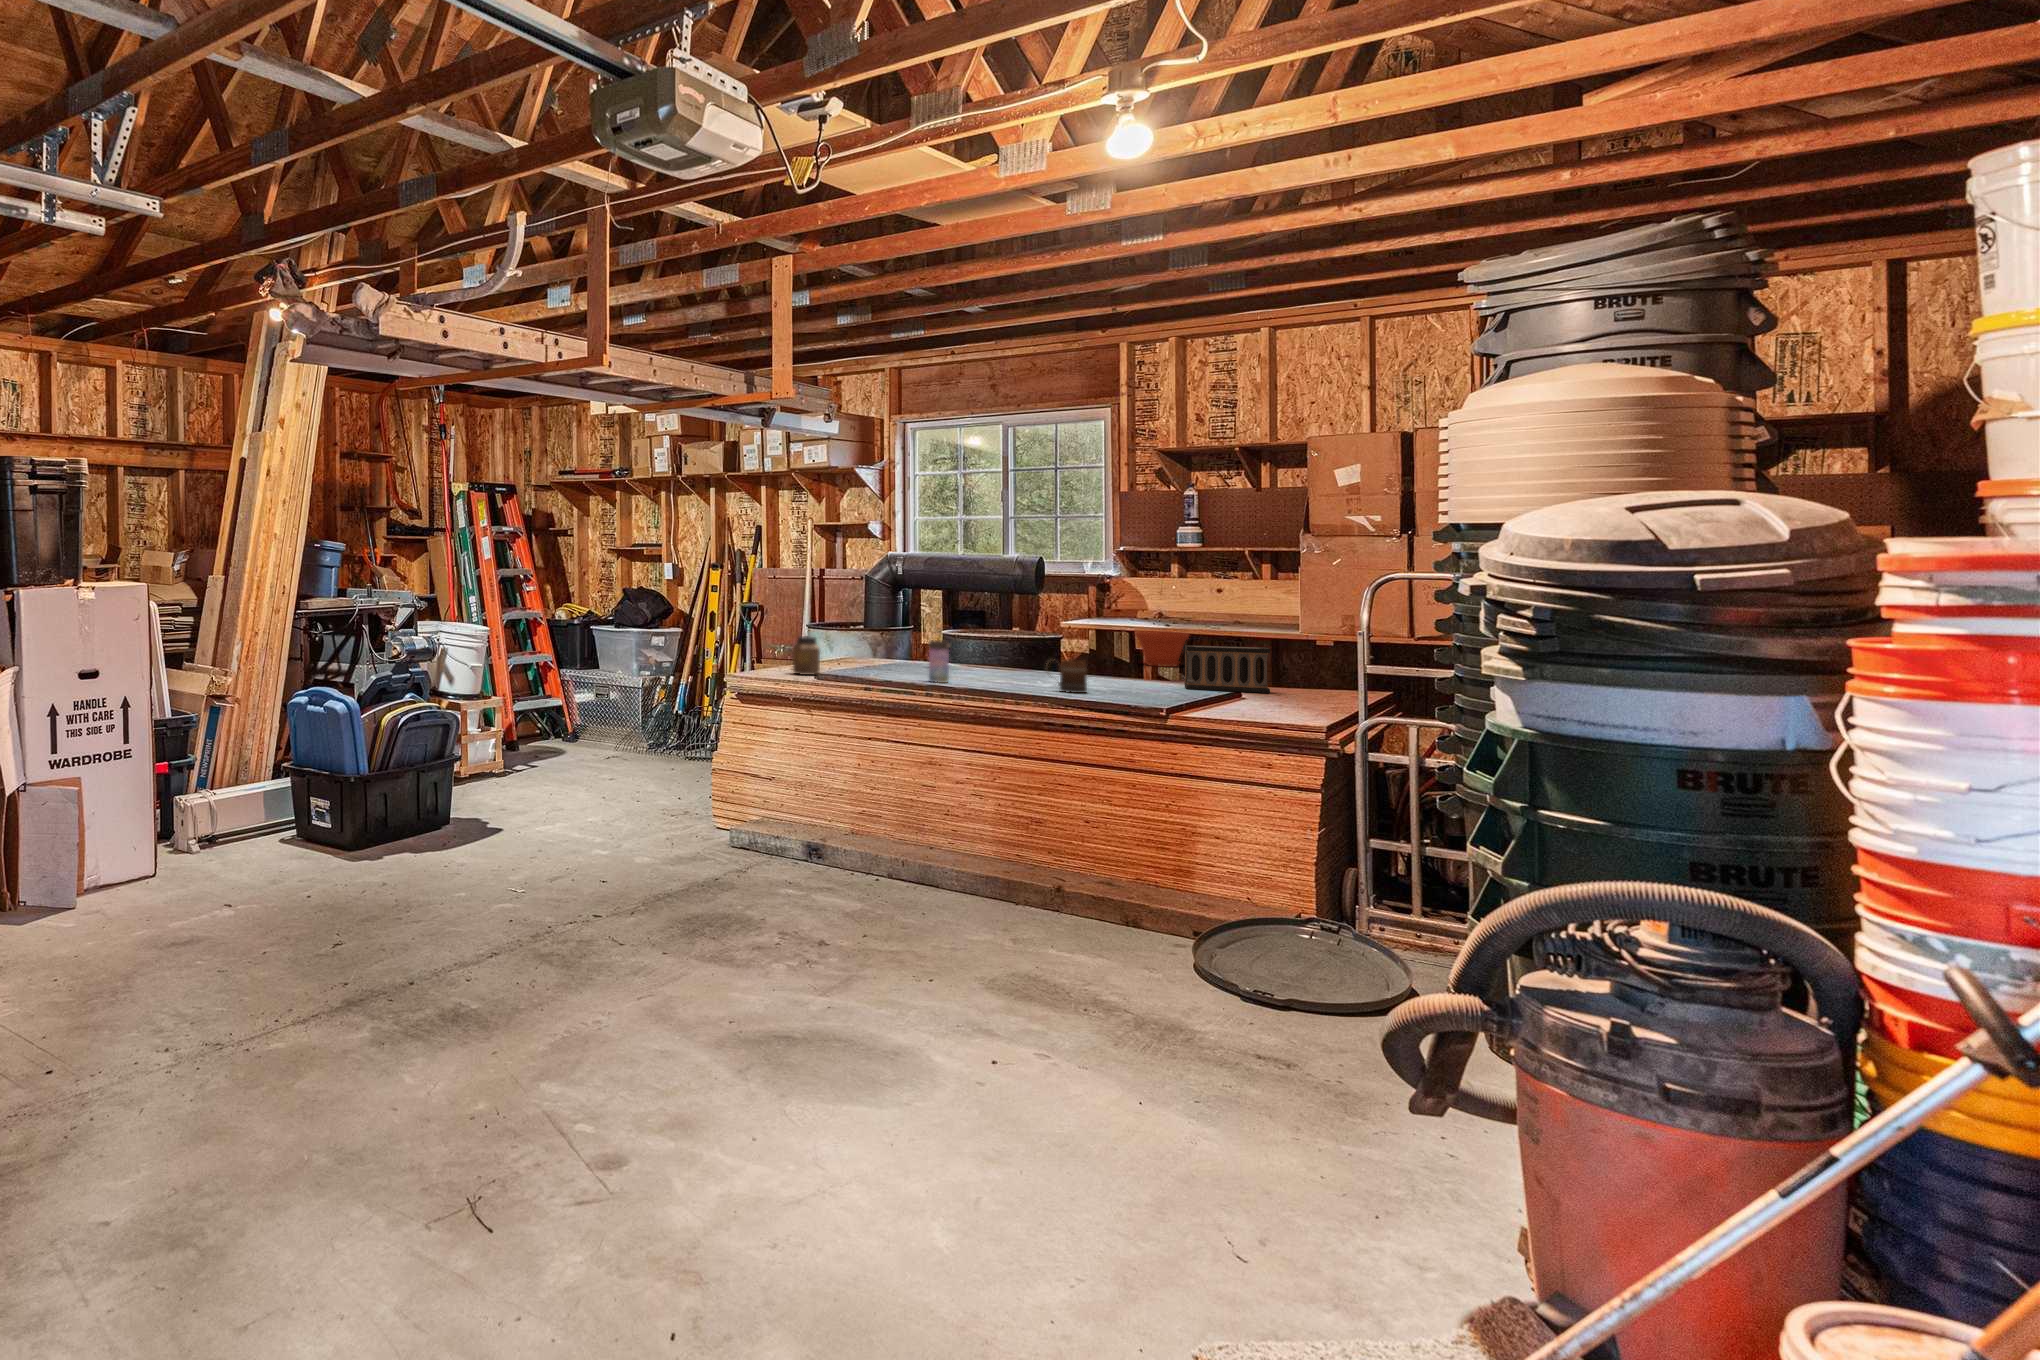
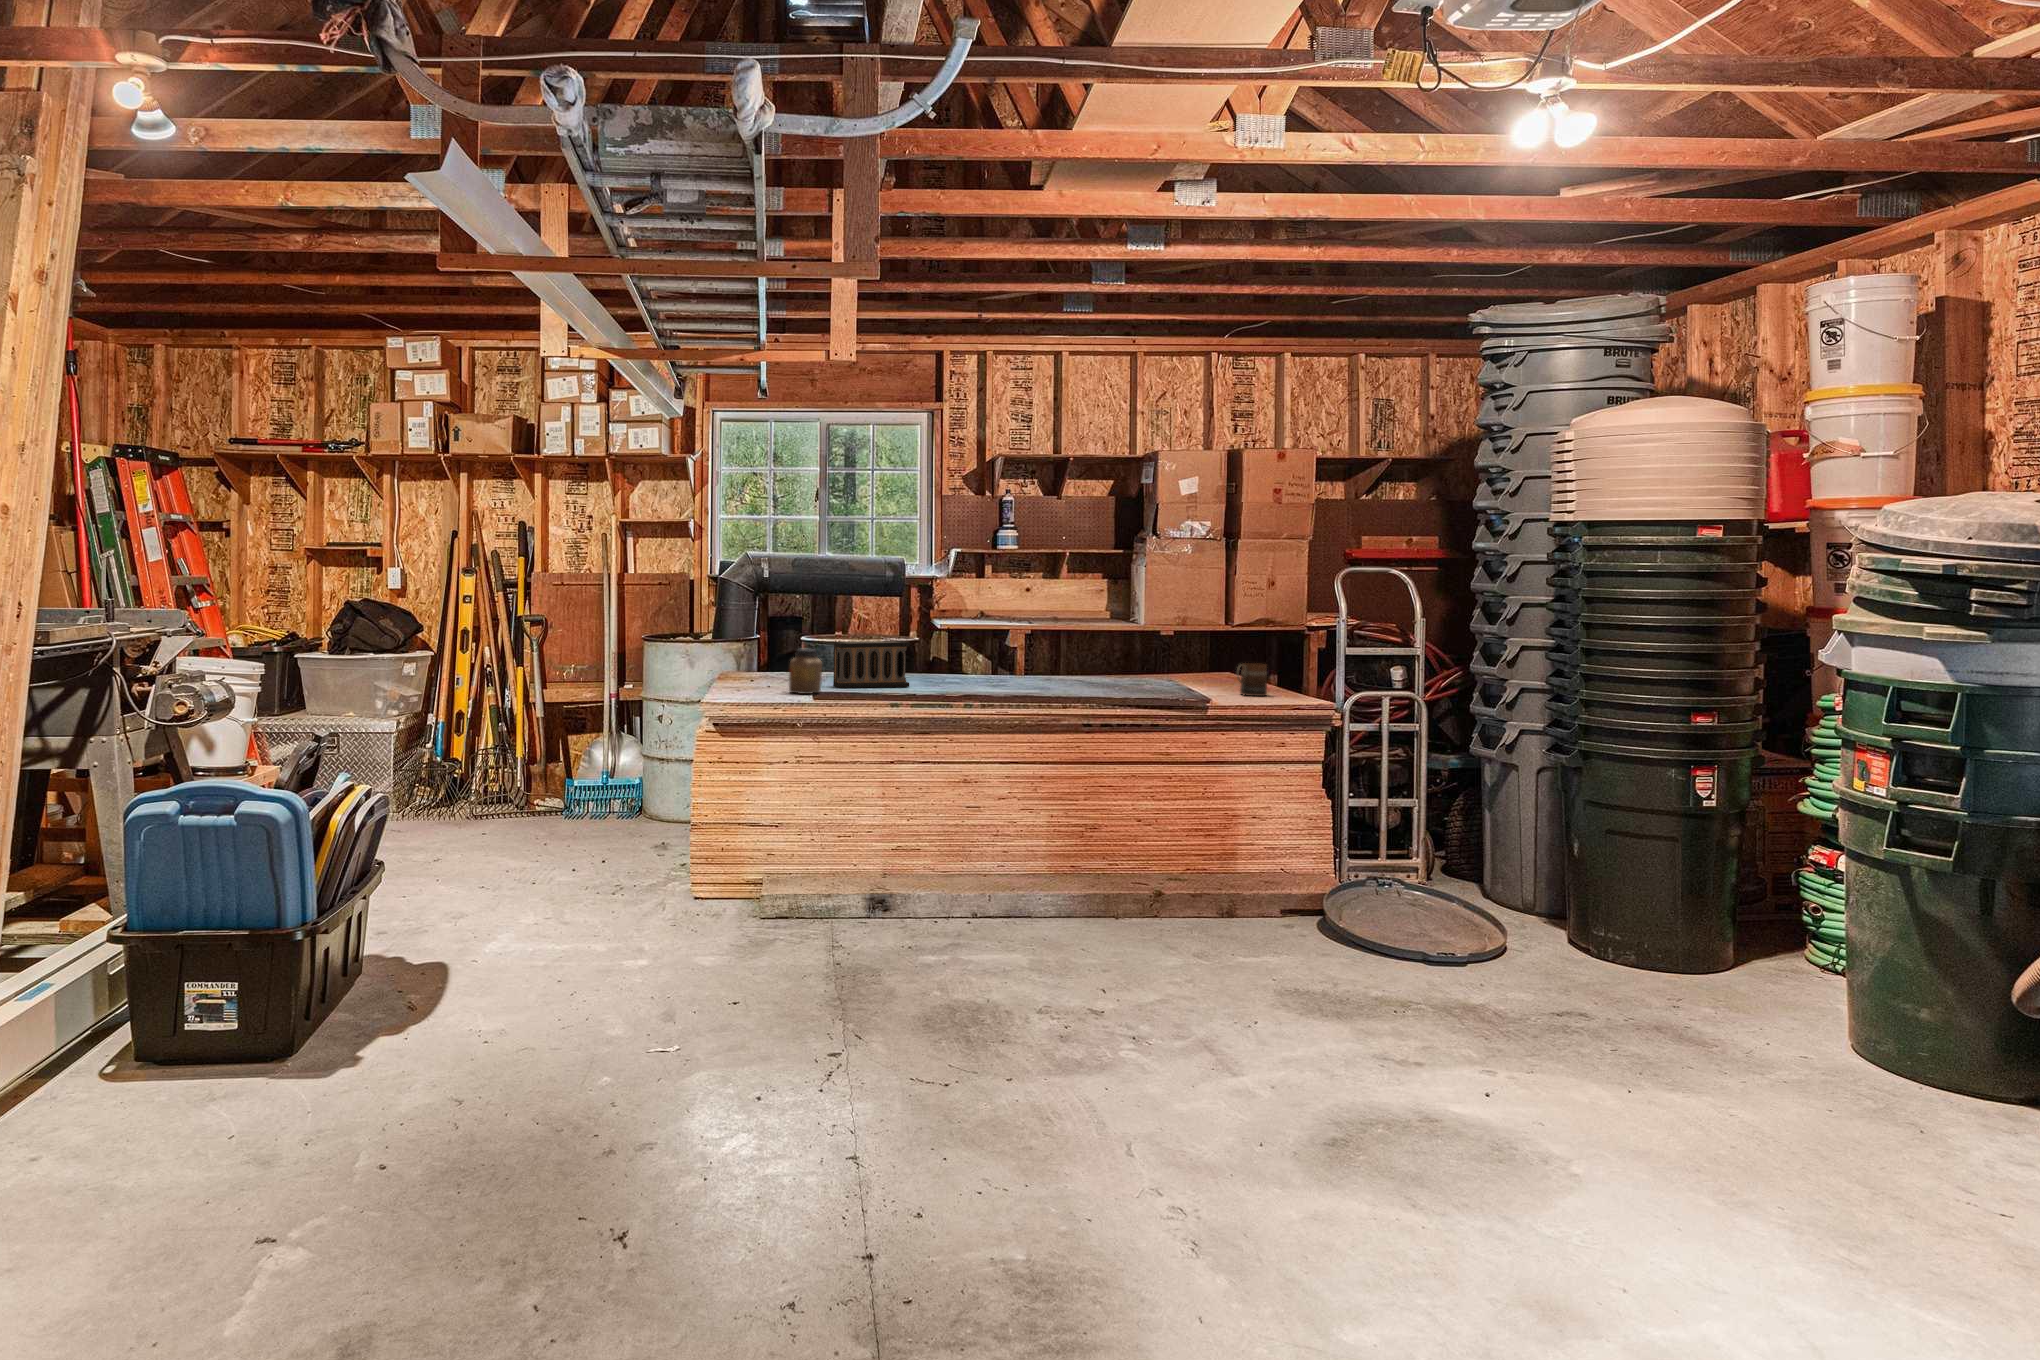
plant pot: present [1135,631,1189,667] -> none [960,628,1007,661]
water bottle: present [928,640,949,683] -> none [927,637,949,692]
speaker: present [1185,645,1270,693] -> present [833,641,910,688]
mug: present [1052,660,1087,693] -> present [1237,663,1267,696]

